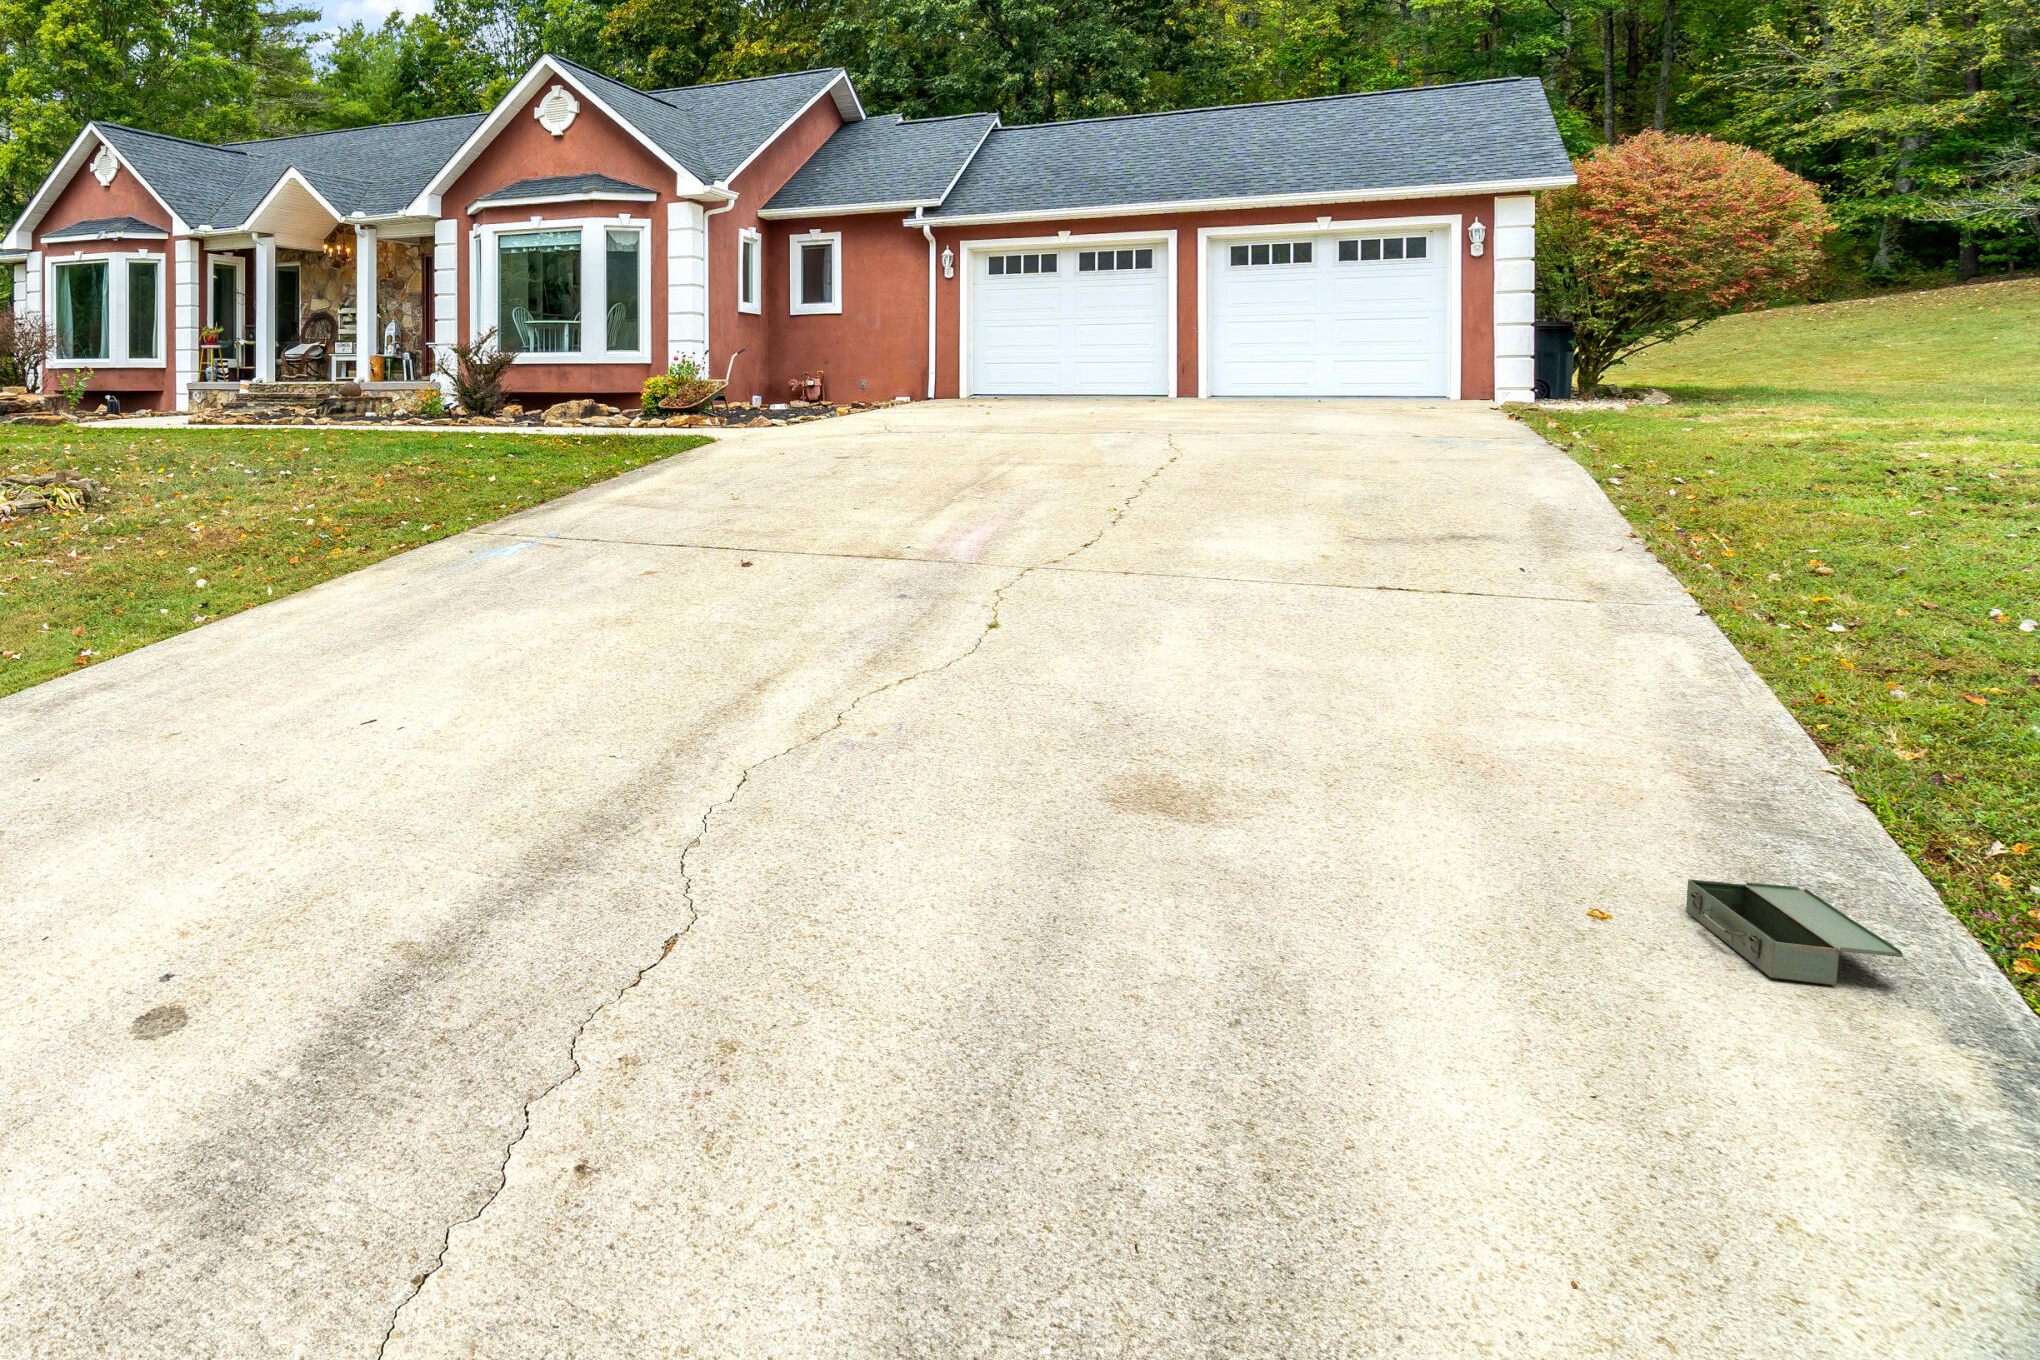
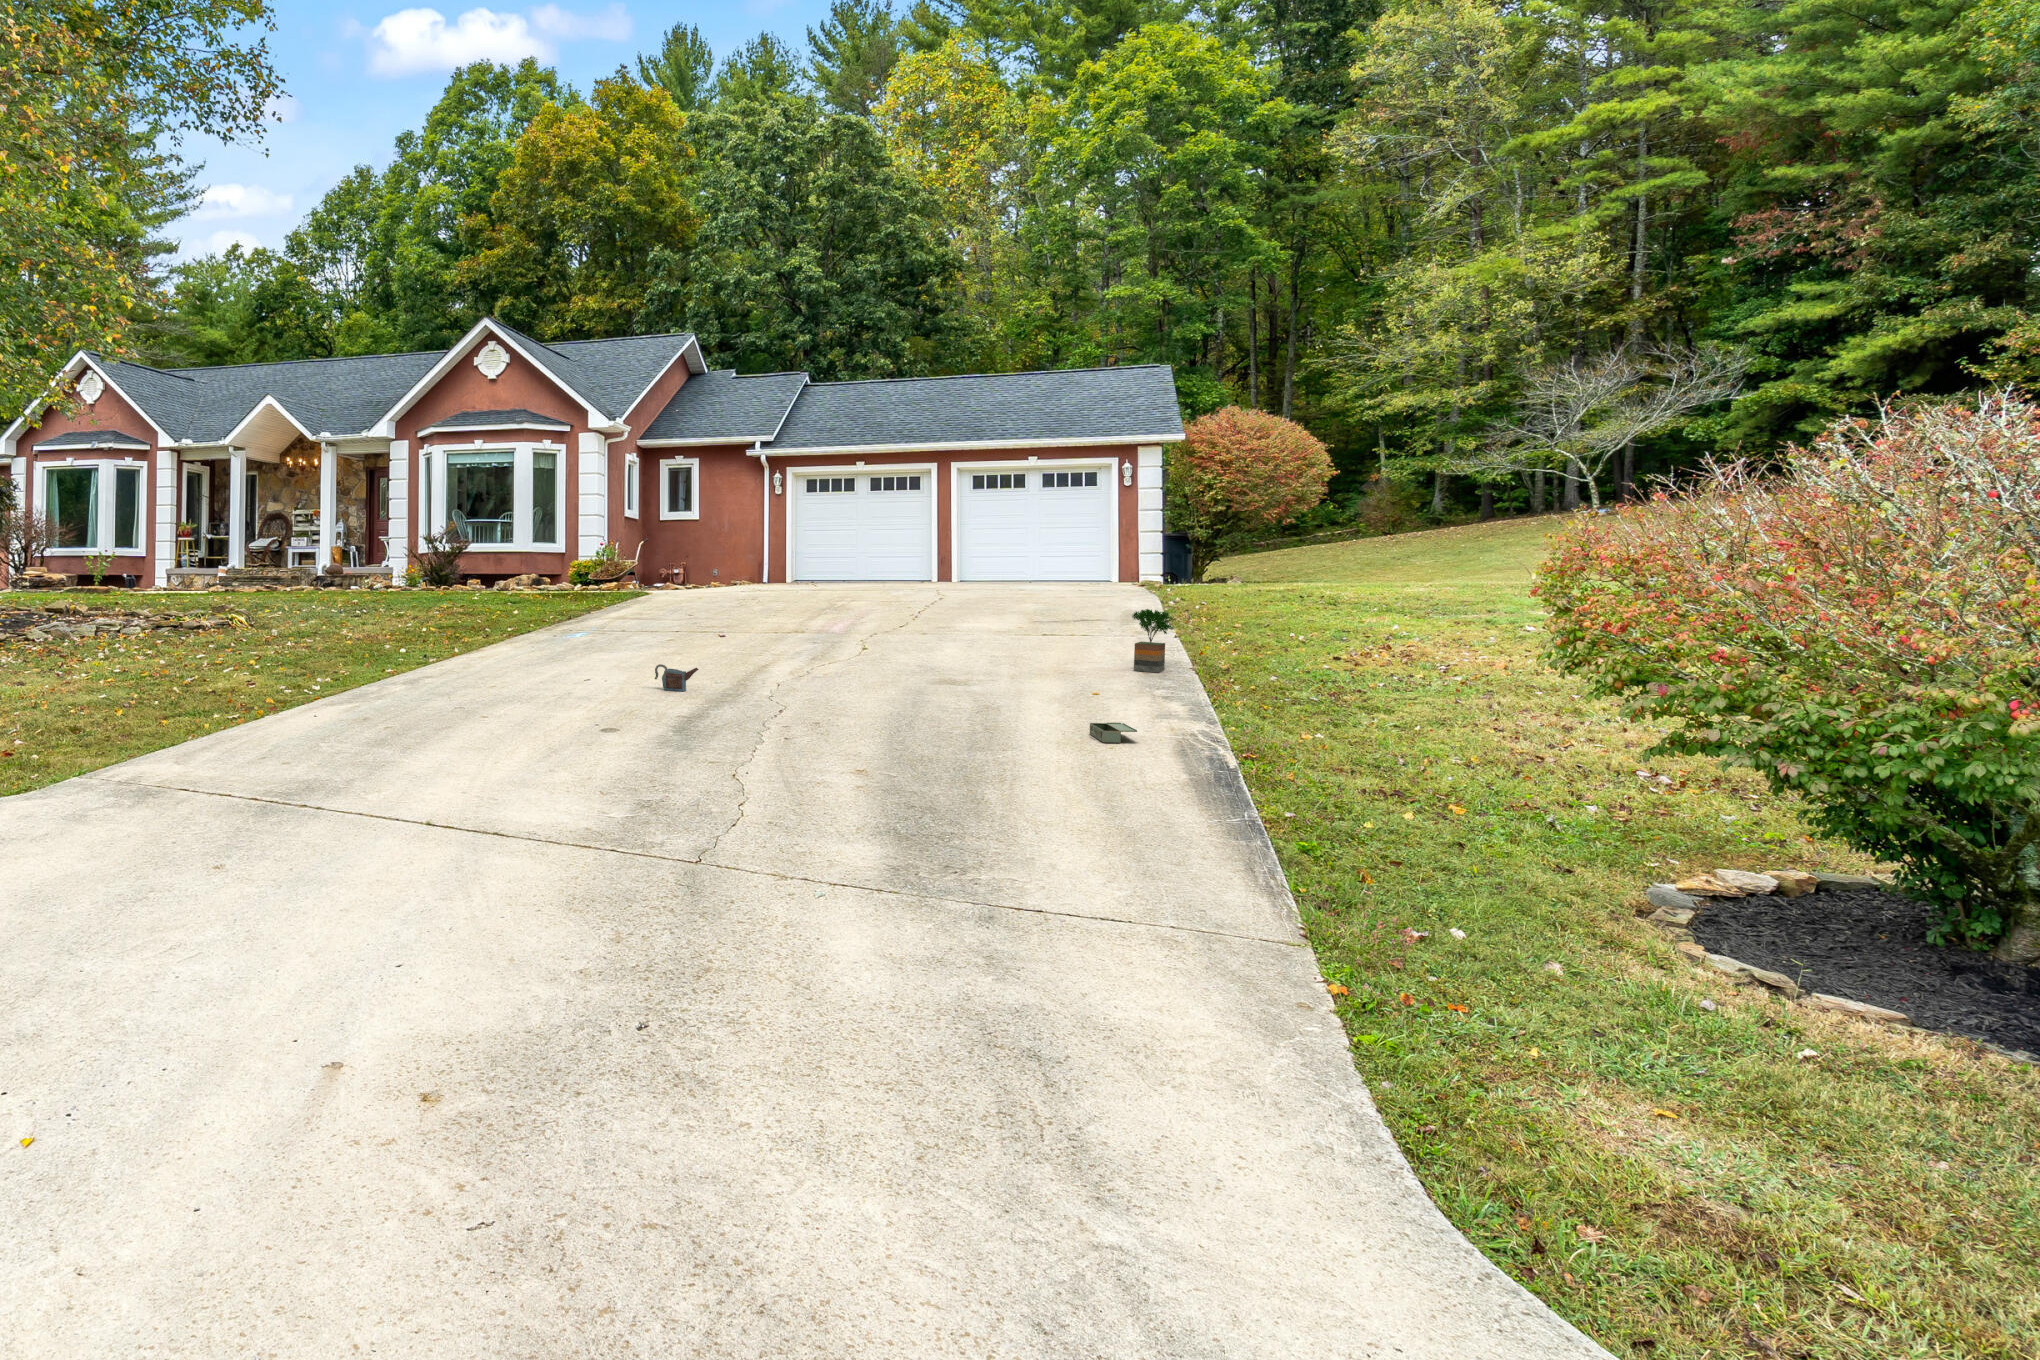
potted tree: none [1630,484,1755,627] -> present [1132,609,1174,673]
watering can: none [589,589,671,647] -> present [655,664,699,691]

